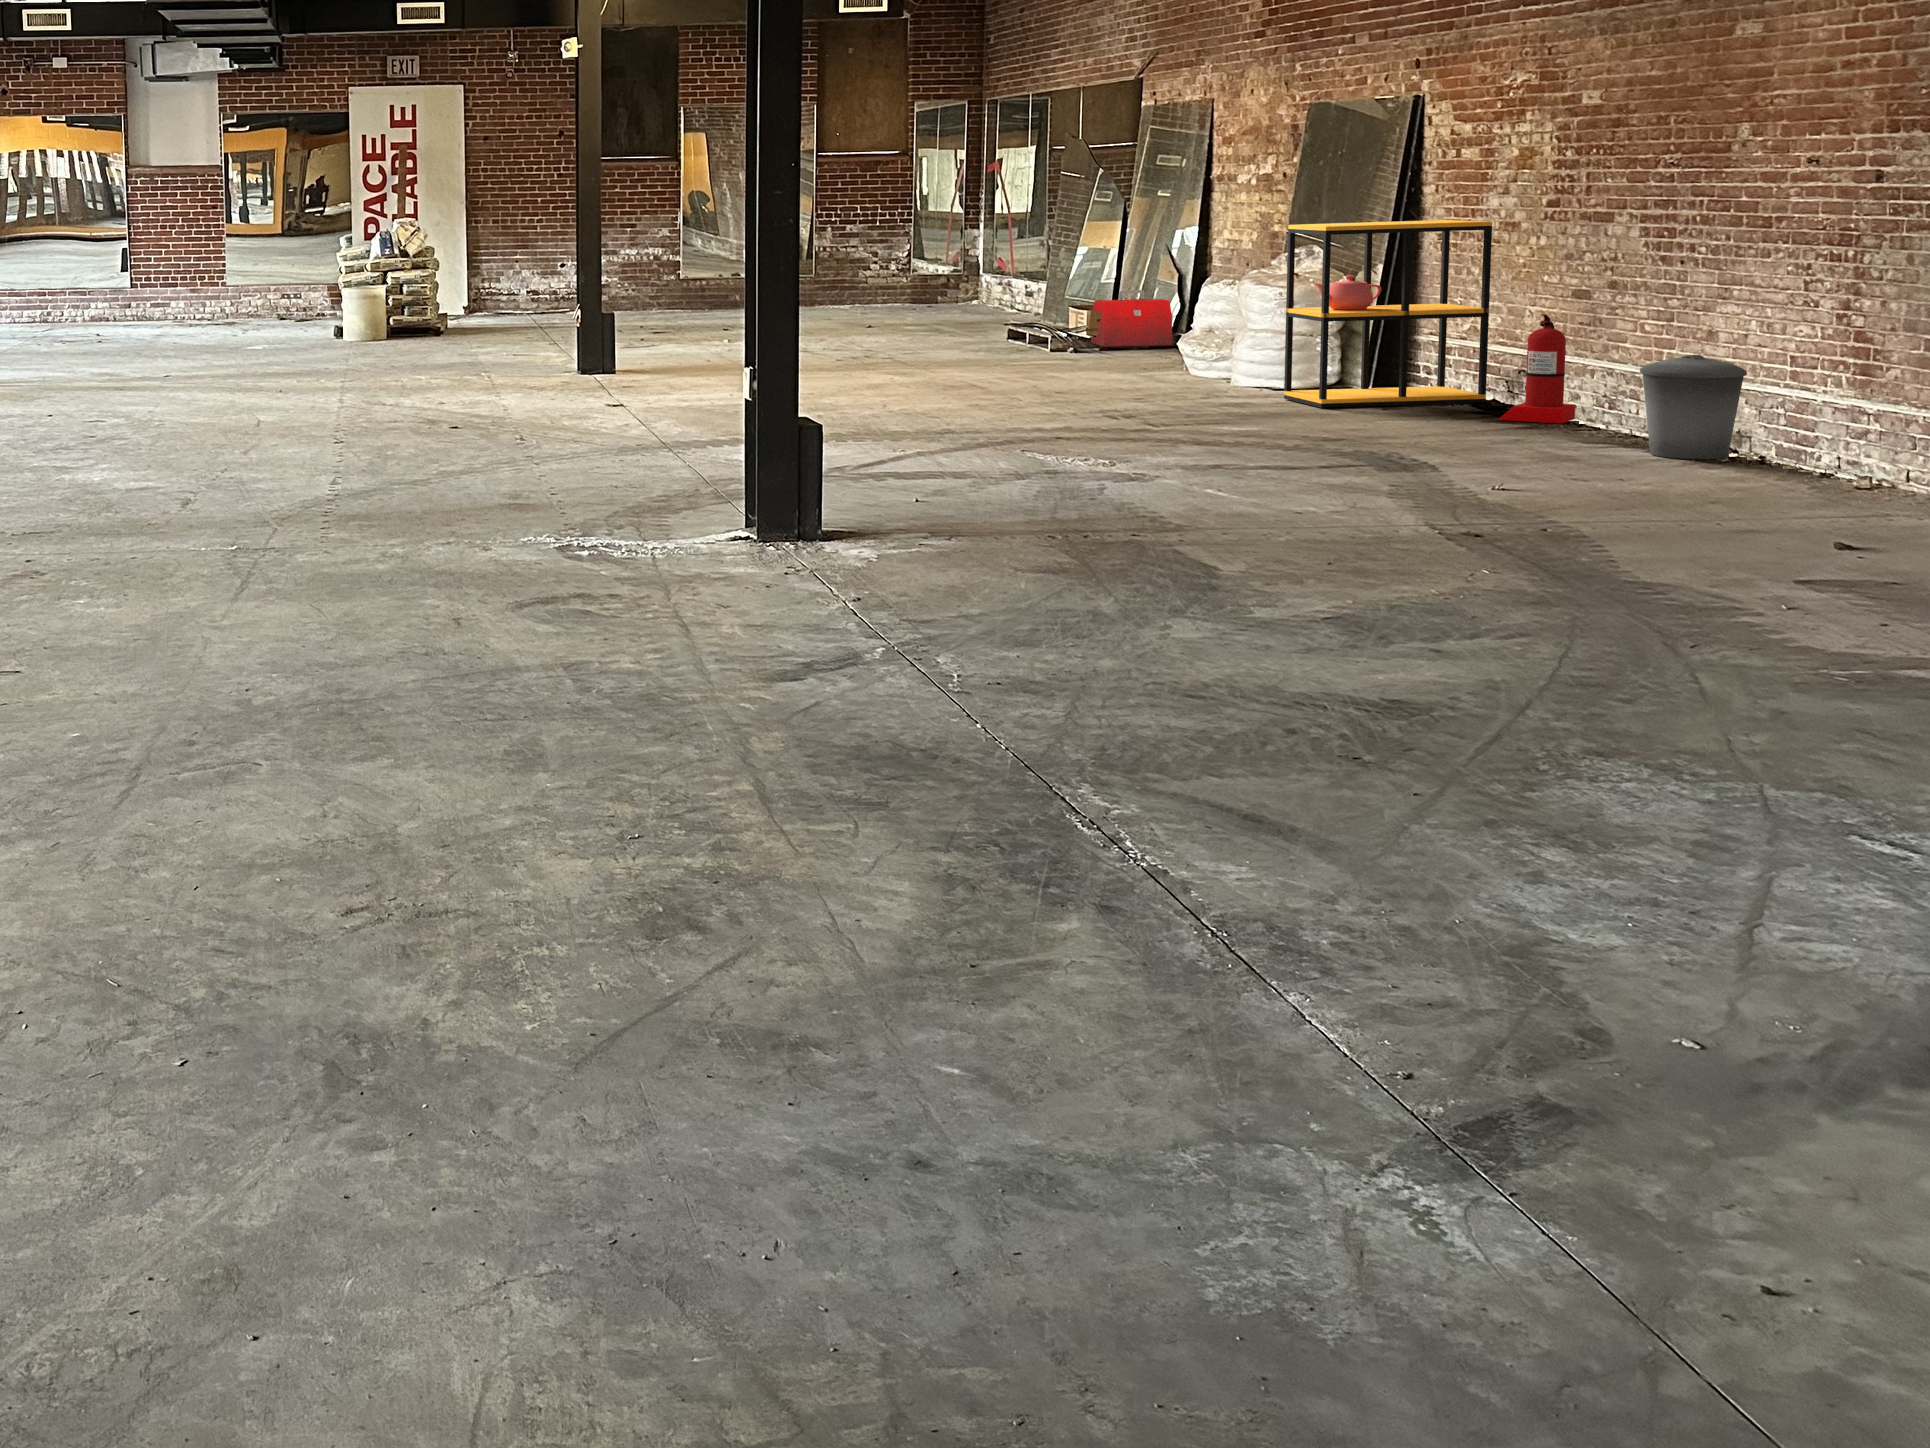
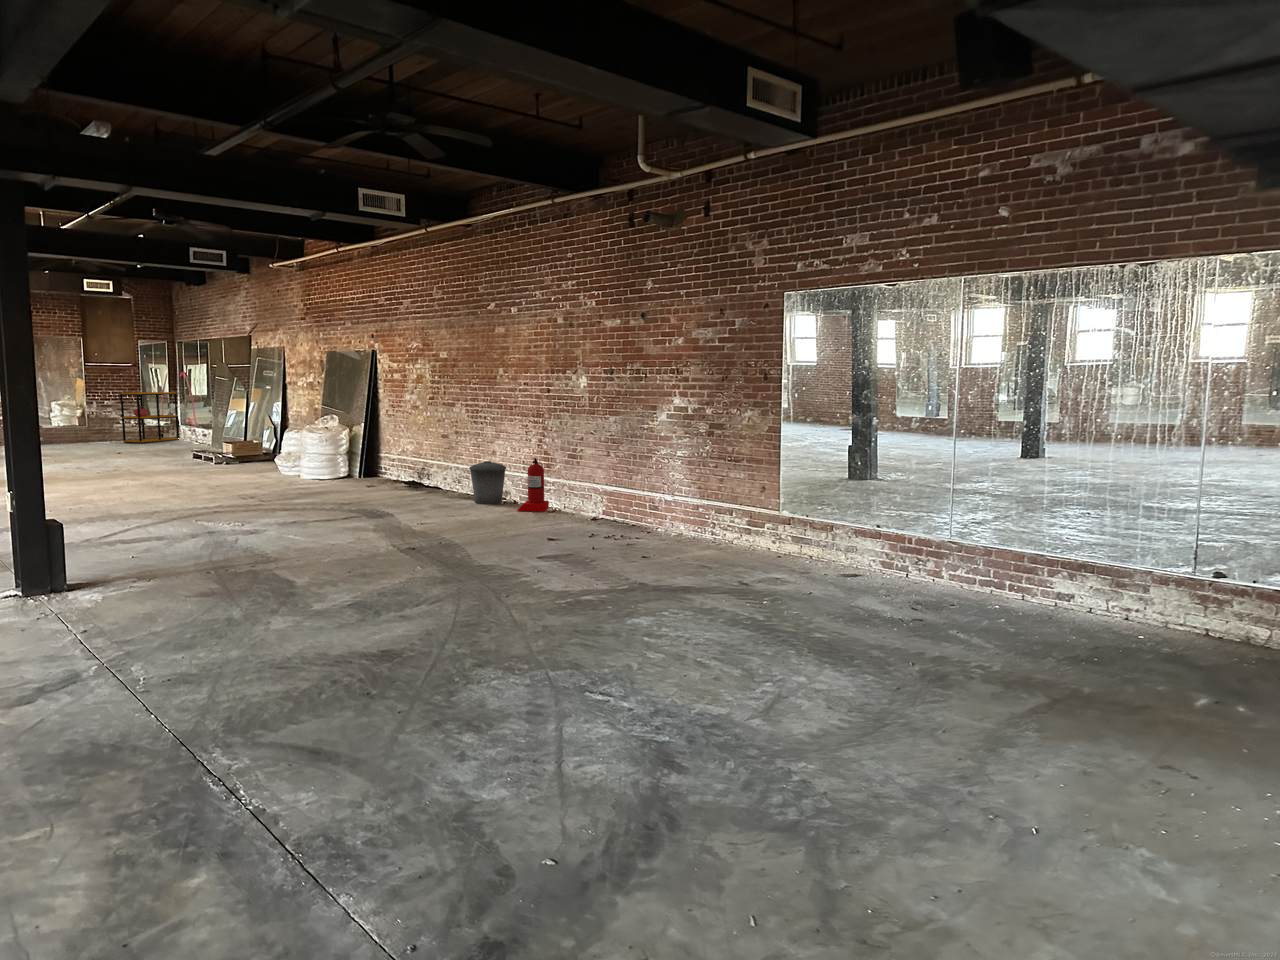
shelving unit: present [1284,220,1492,408] -> present [120,392,179,443]
toolbox: present [1091,290,1172,347] -> none [234,435,274,463]
fire extinguisher: present [1498,314,1575,424] -> present [517,458,549,511]

